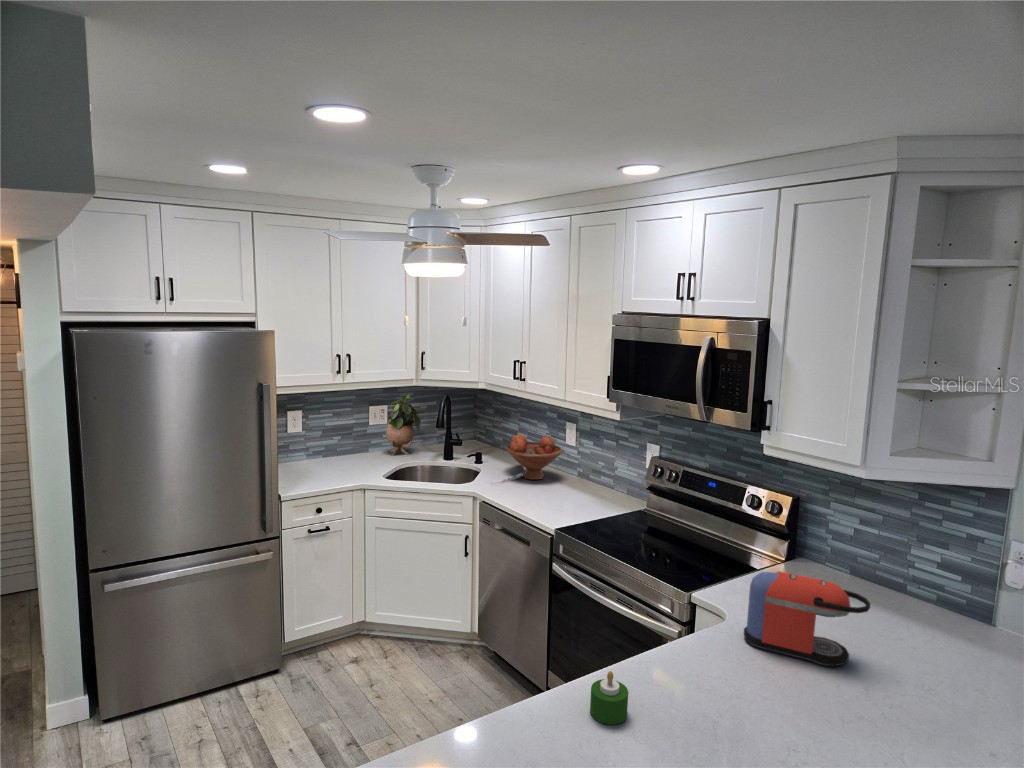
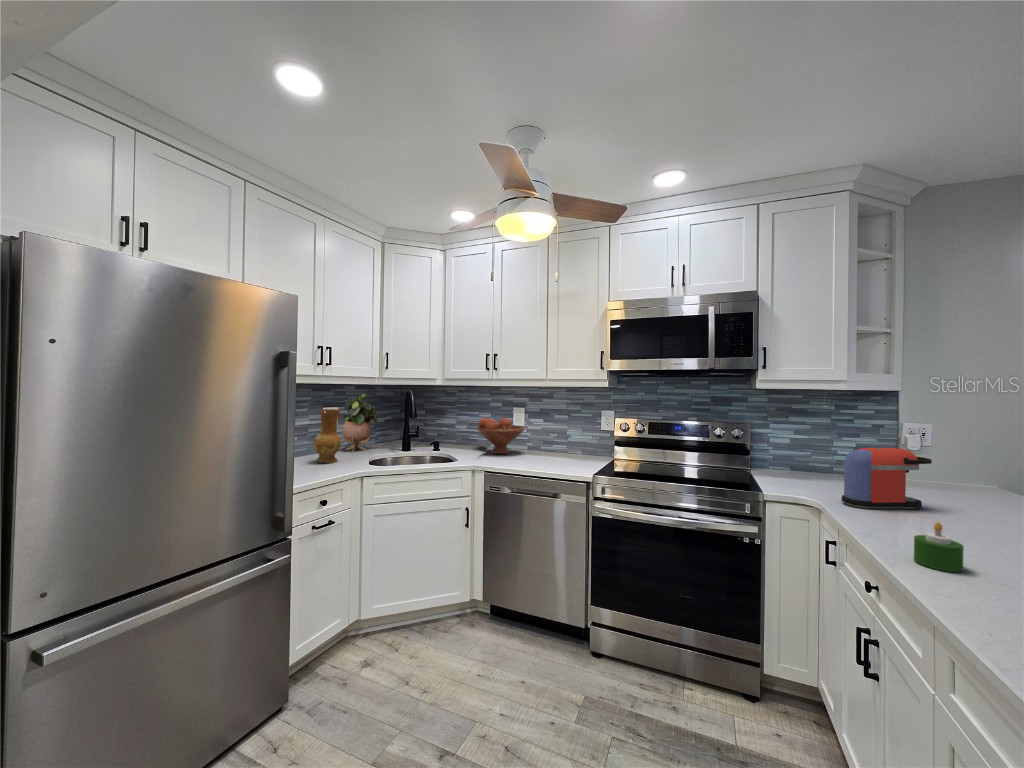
ceramic jug: none [340,416,366,469] -> present [313,409,341,463]

